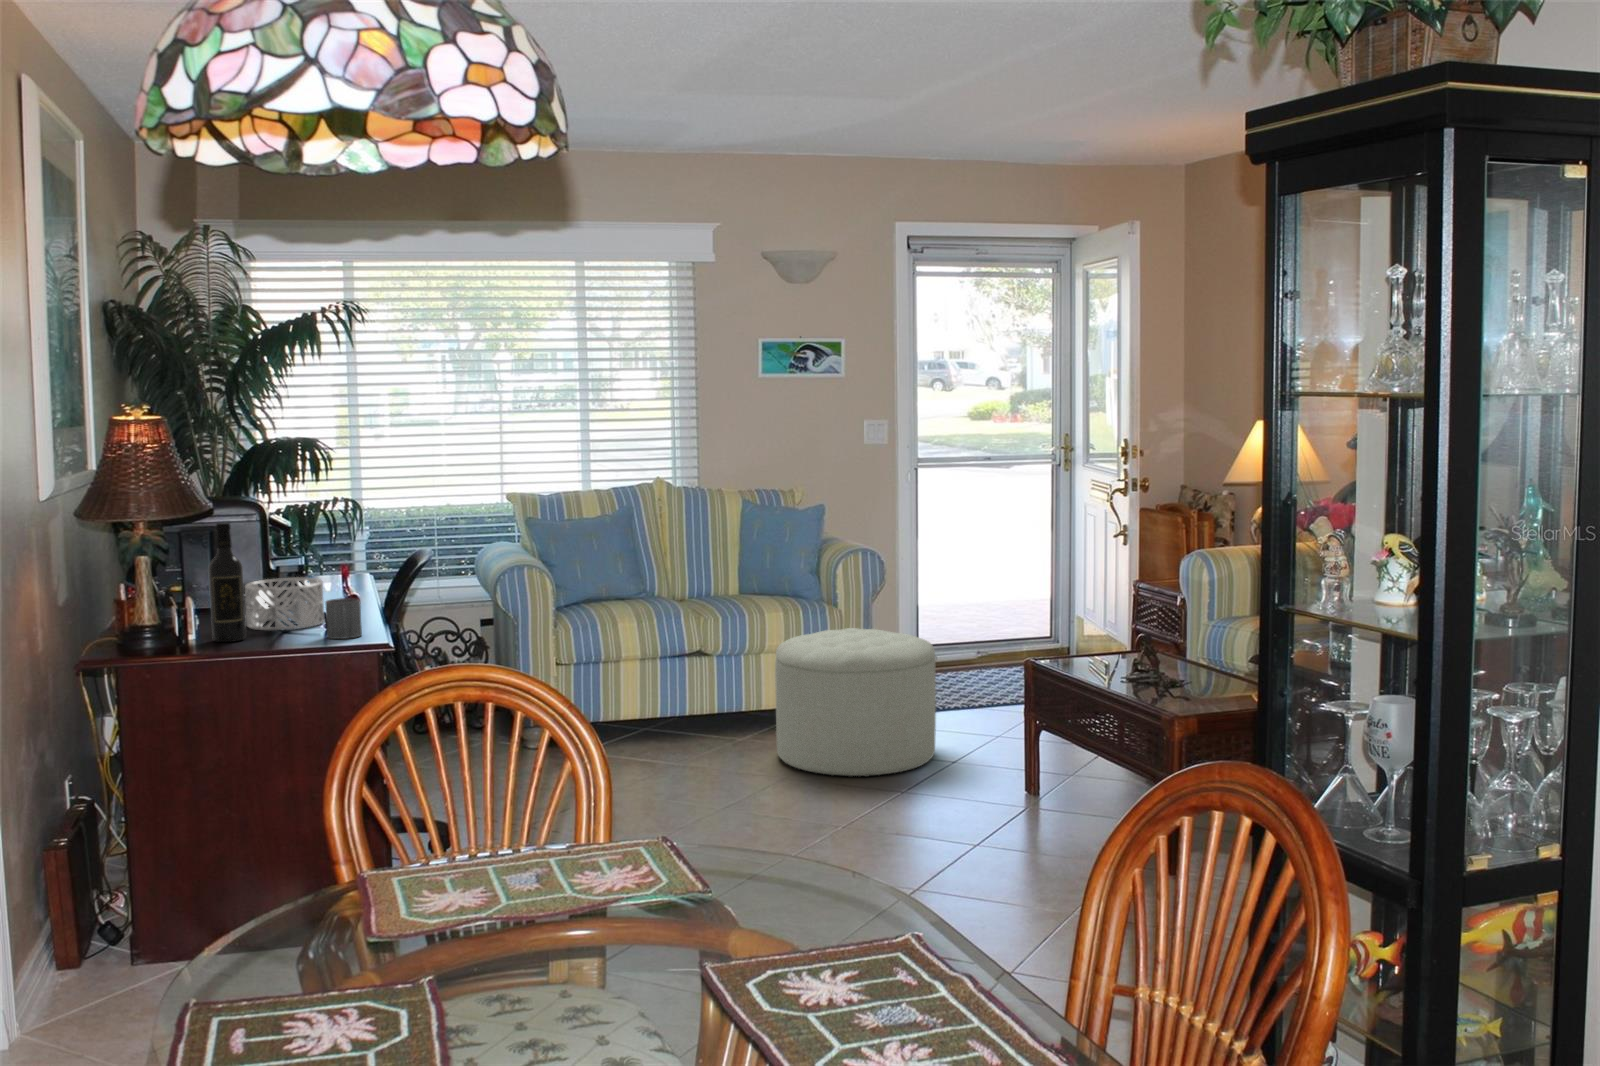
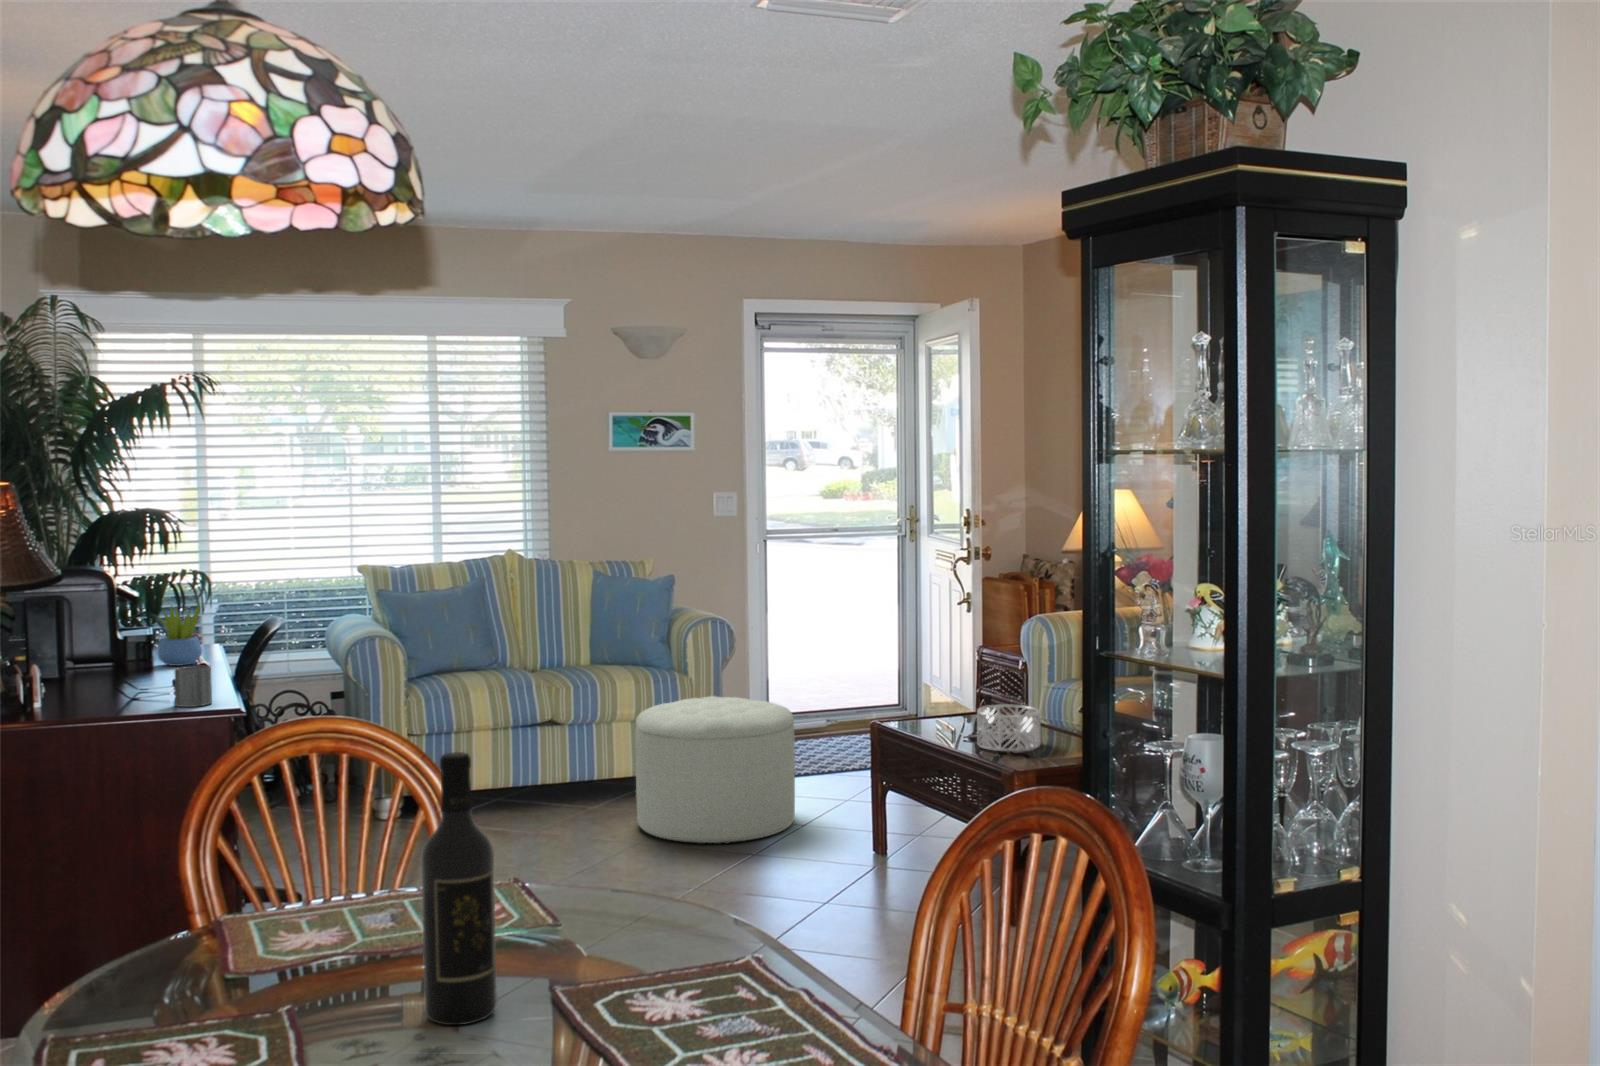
wine bottle: present [208,523,246,642] -> present [421,752,497,1025]
succulent plant: none [309,531,353,594] -> present [158,604,202,666]
decorative bowl: present [245,578,324,630] -> present [977,705,1040,752]

